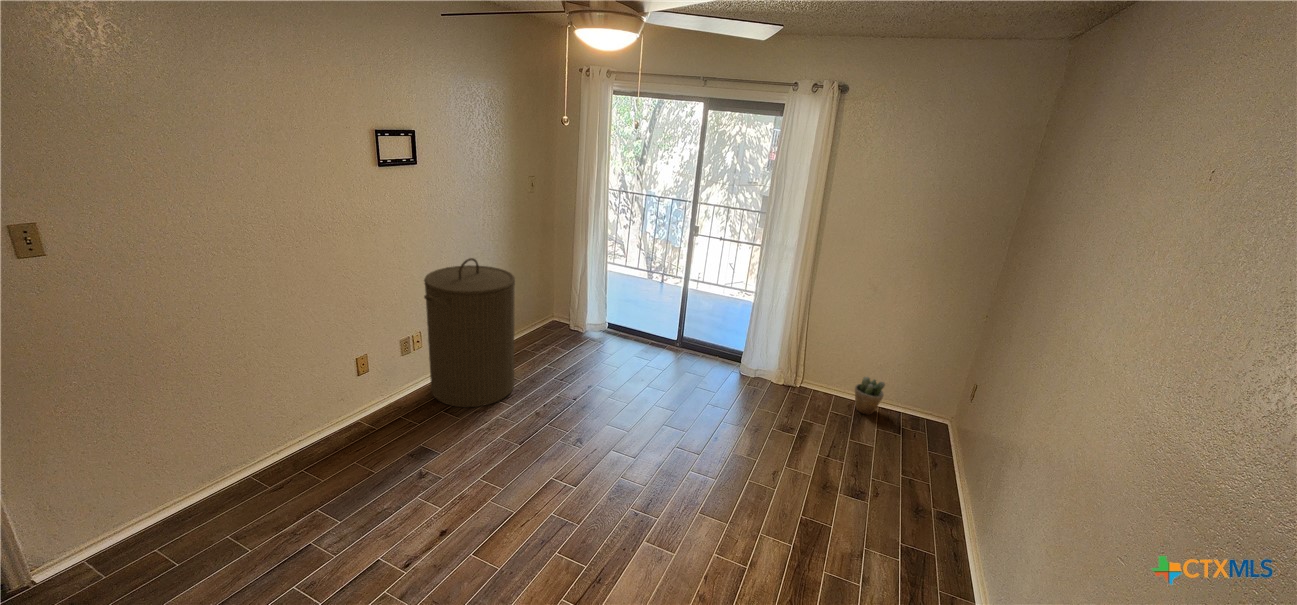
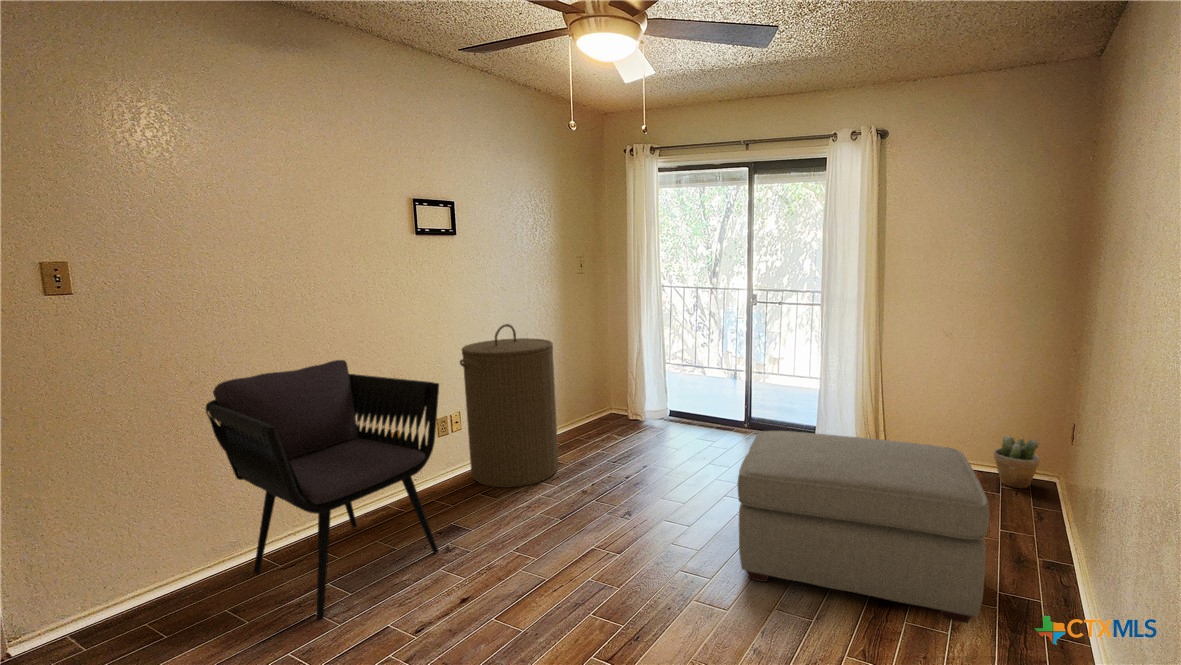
armchair: none [164,305,414,560] -> present [206,360,439,621]
ottoman: none [669,381,845,536] -> present [738,431,989,623]

